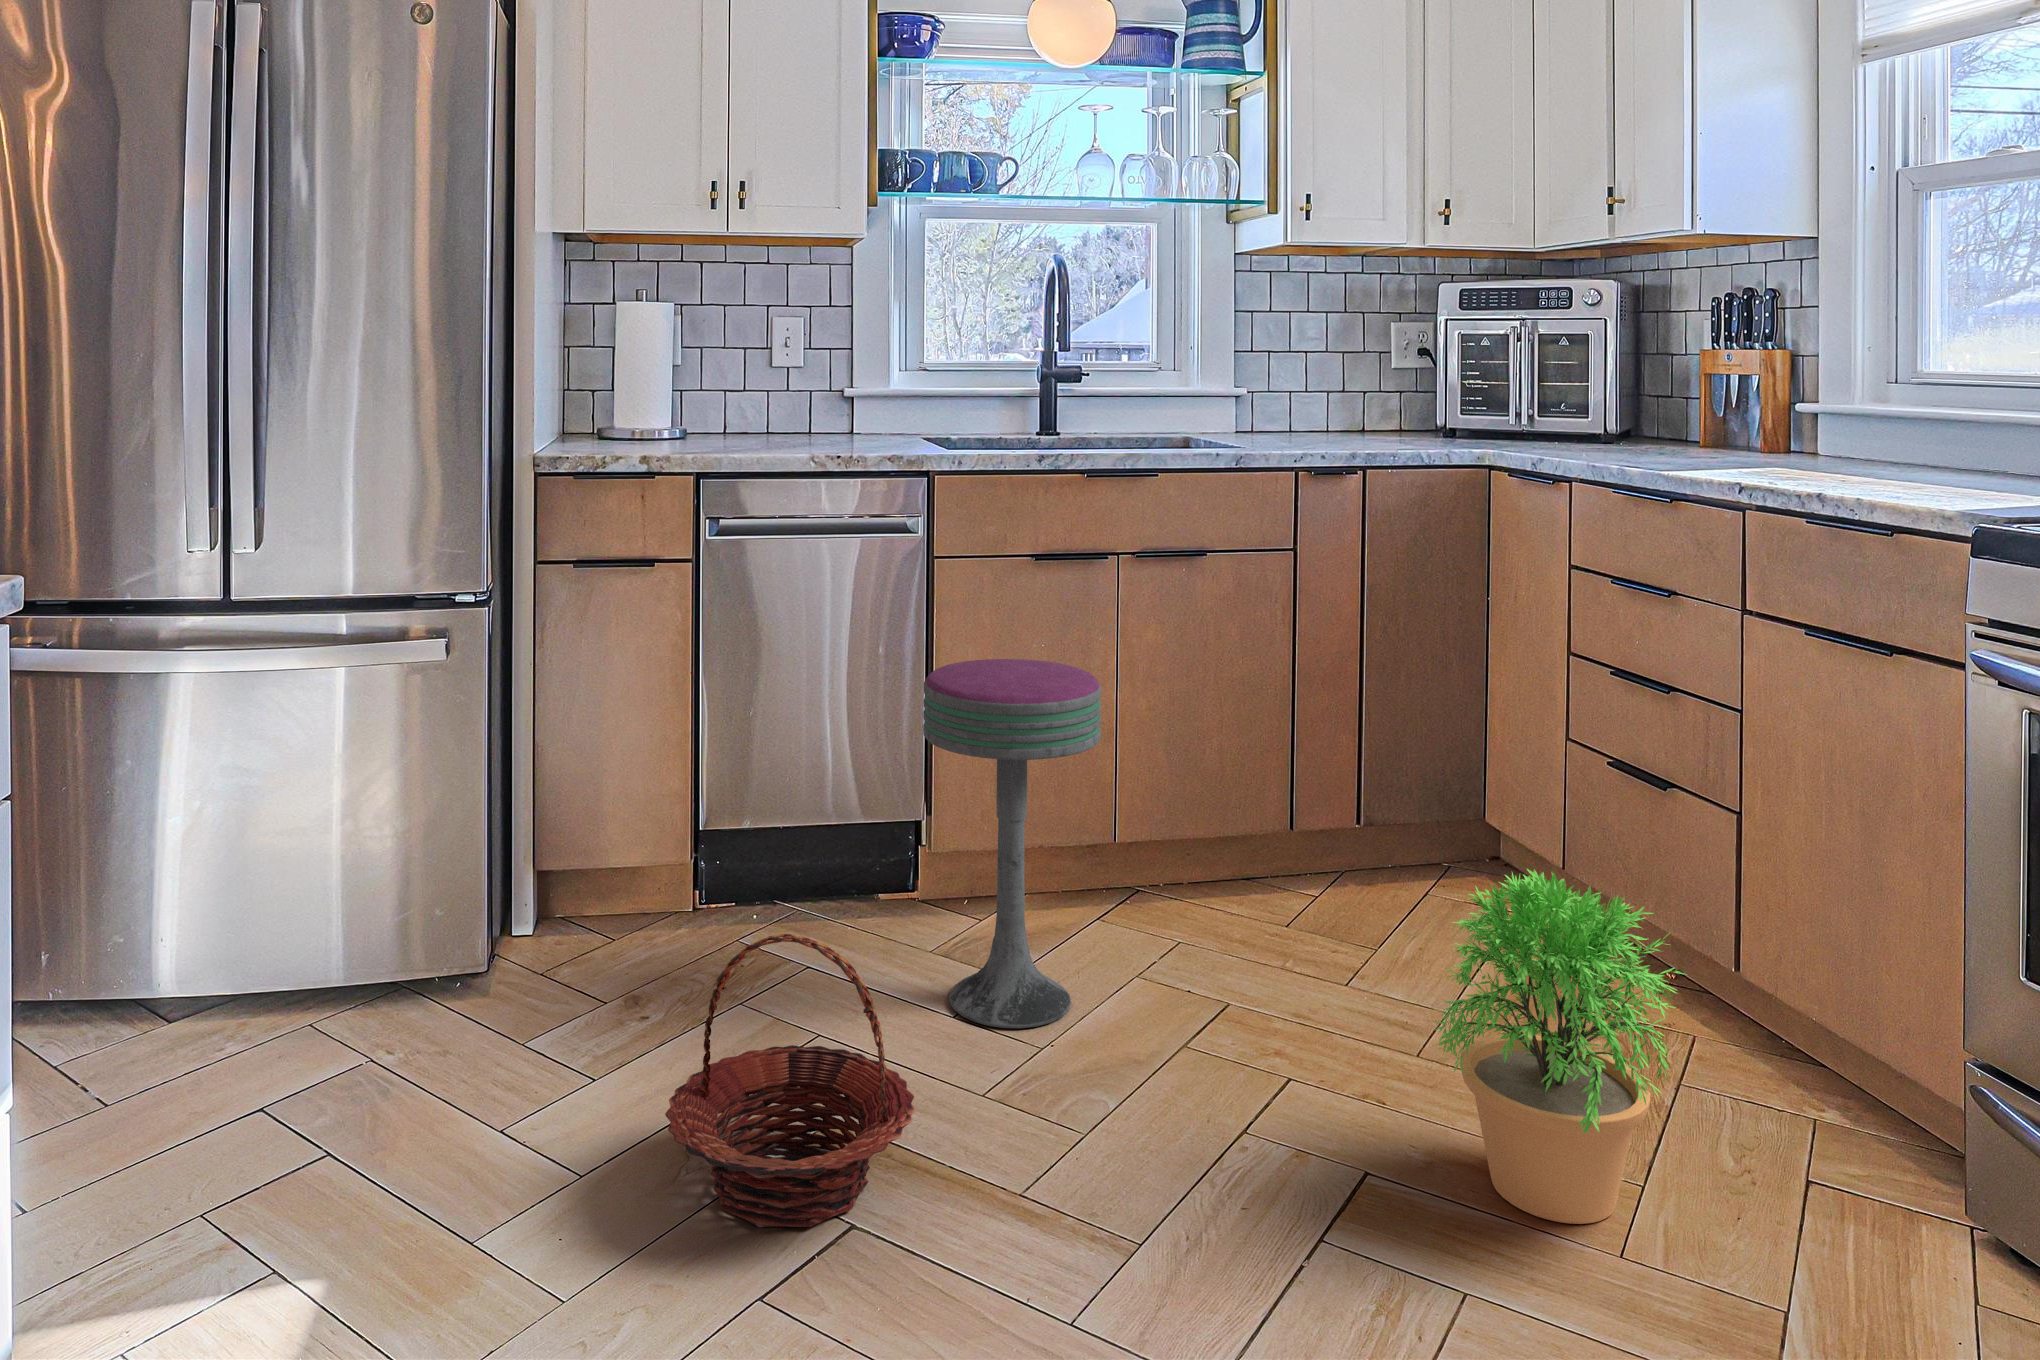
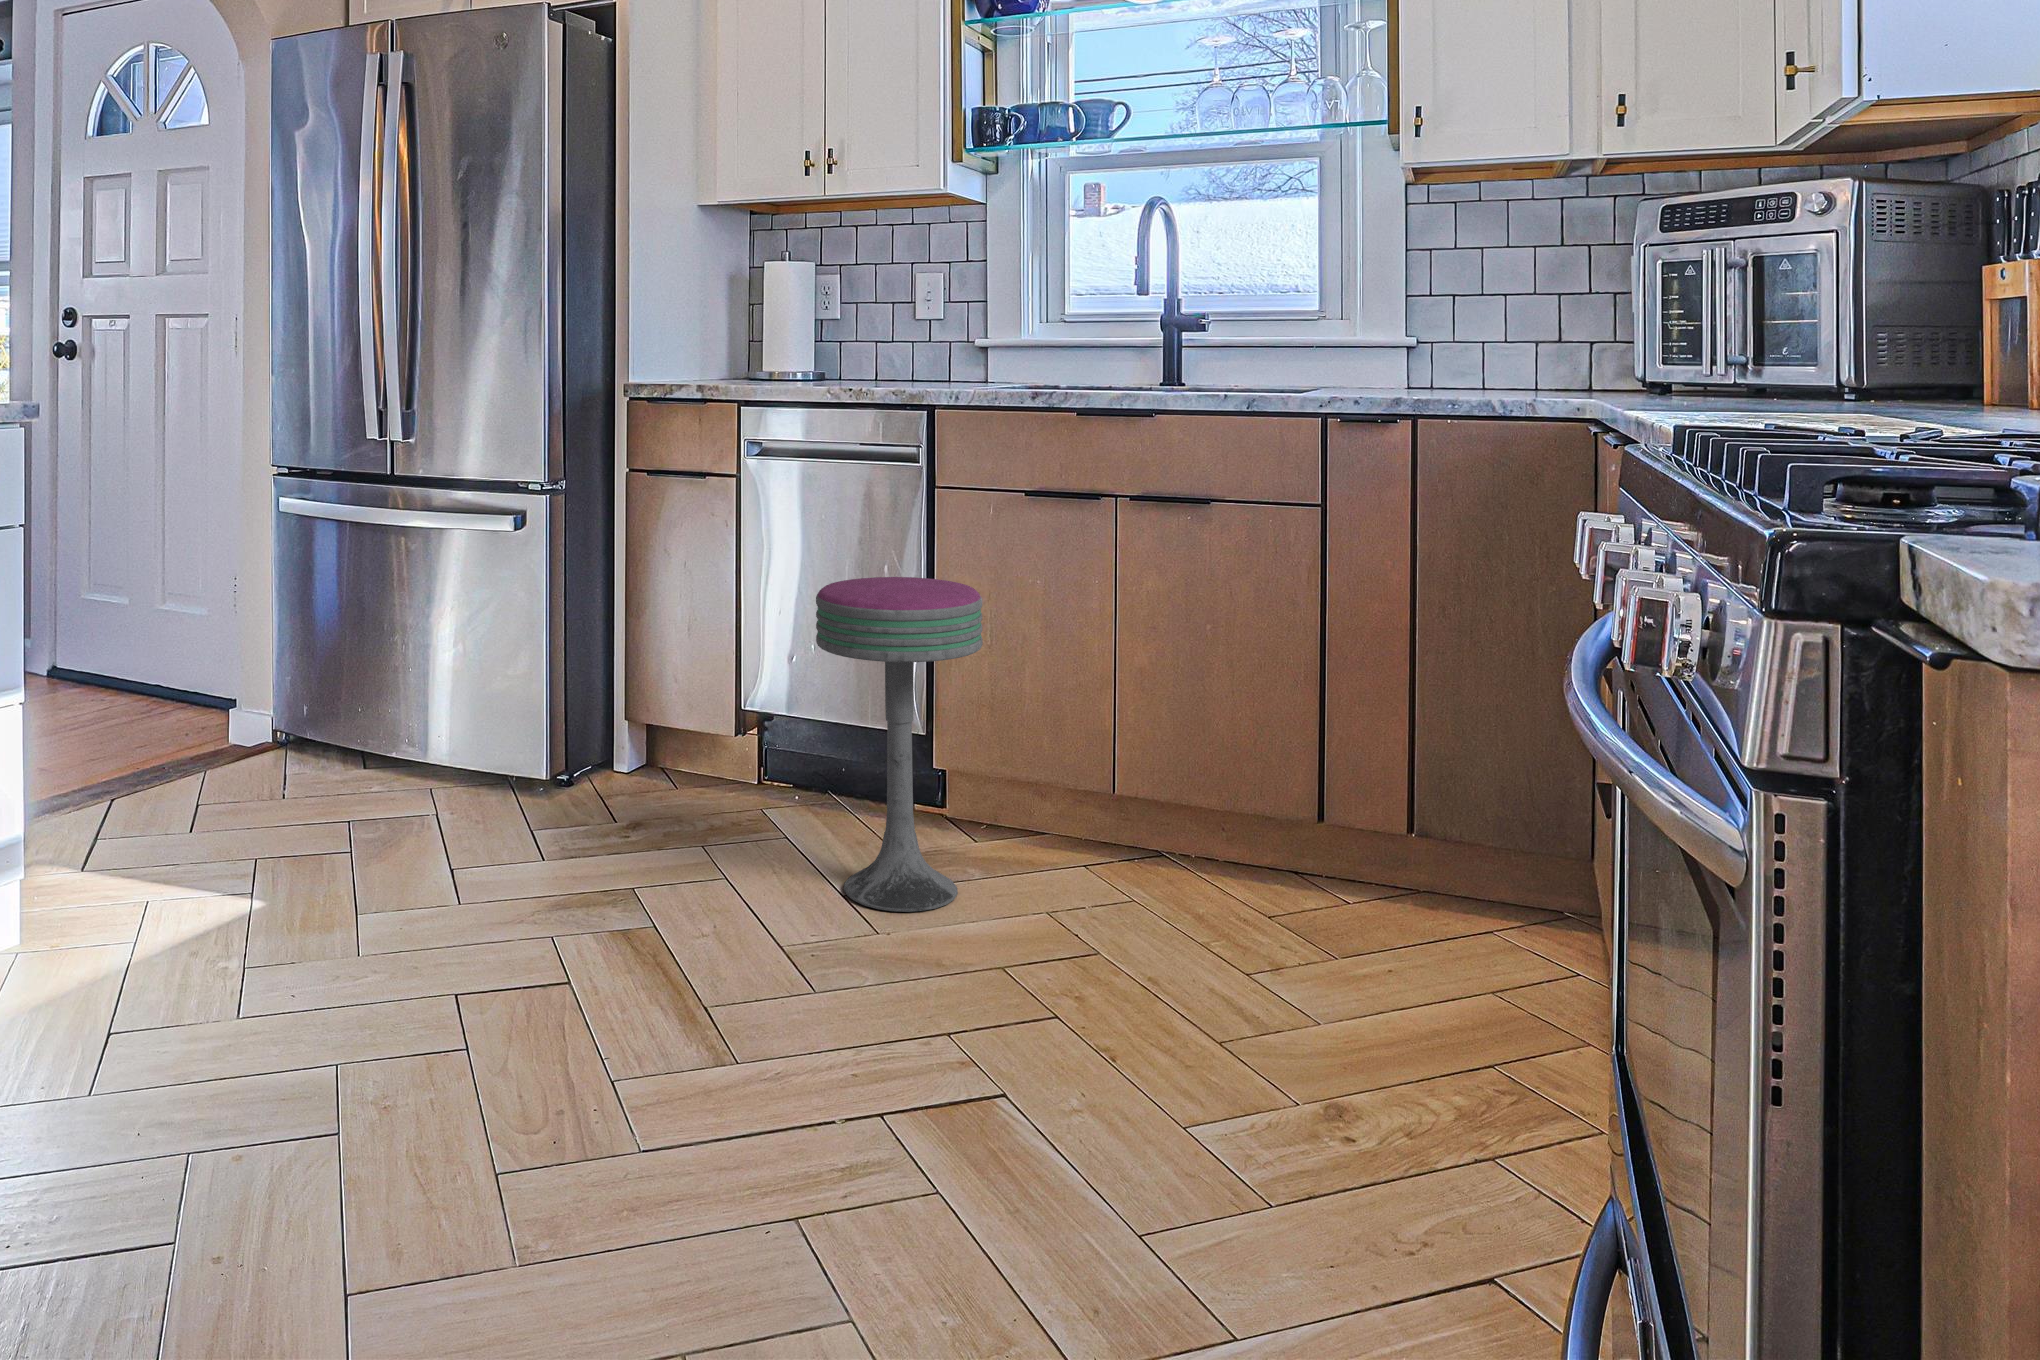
potted plant: present [1434,869,1683,1224] -> none [1036,802,1324,1178]
basket: present [665,934,915,1227] -> none [469,753,669,978]

